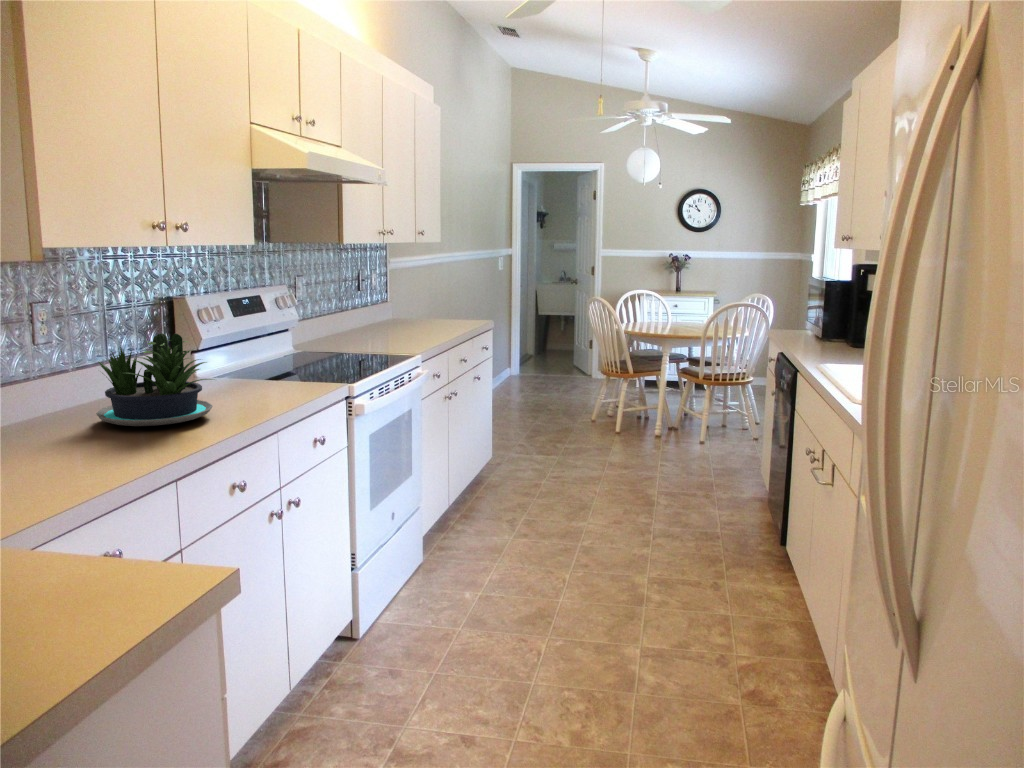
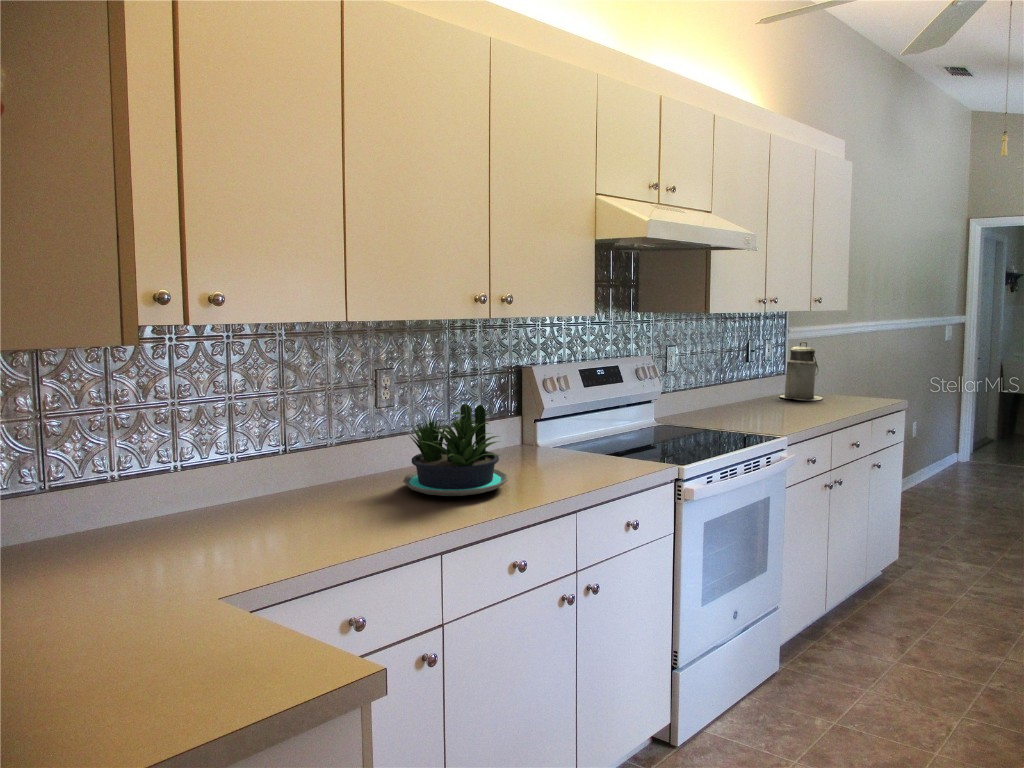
canister: none [390,272,427,326] -> present [780,342,822,400]

